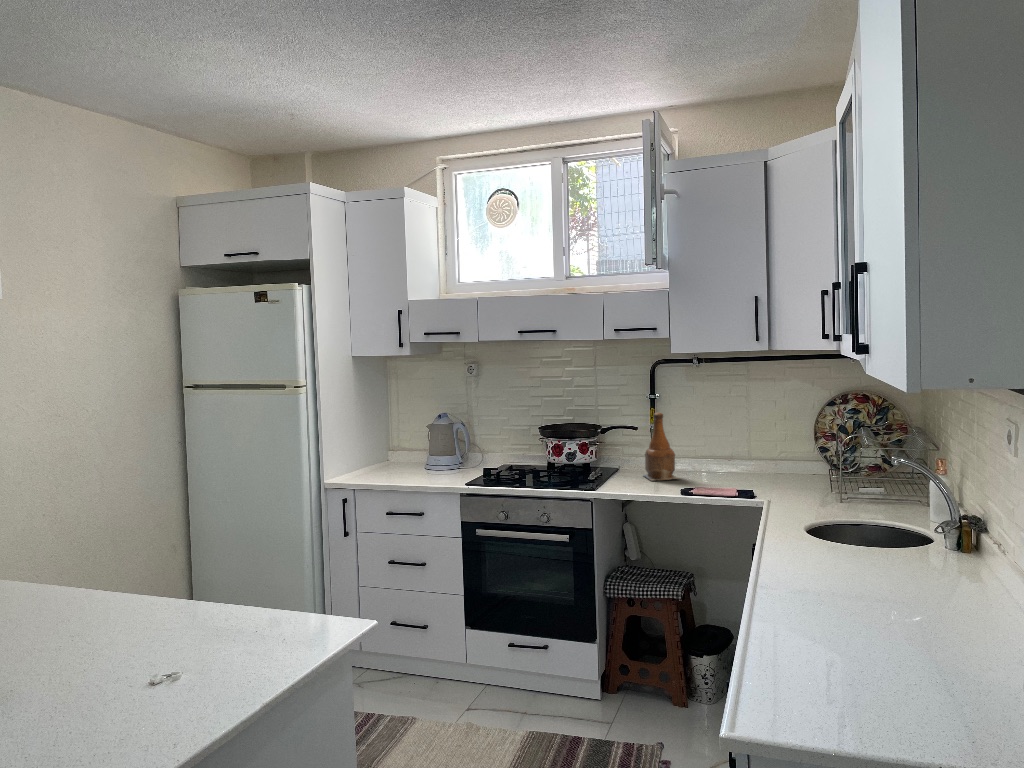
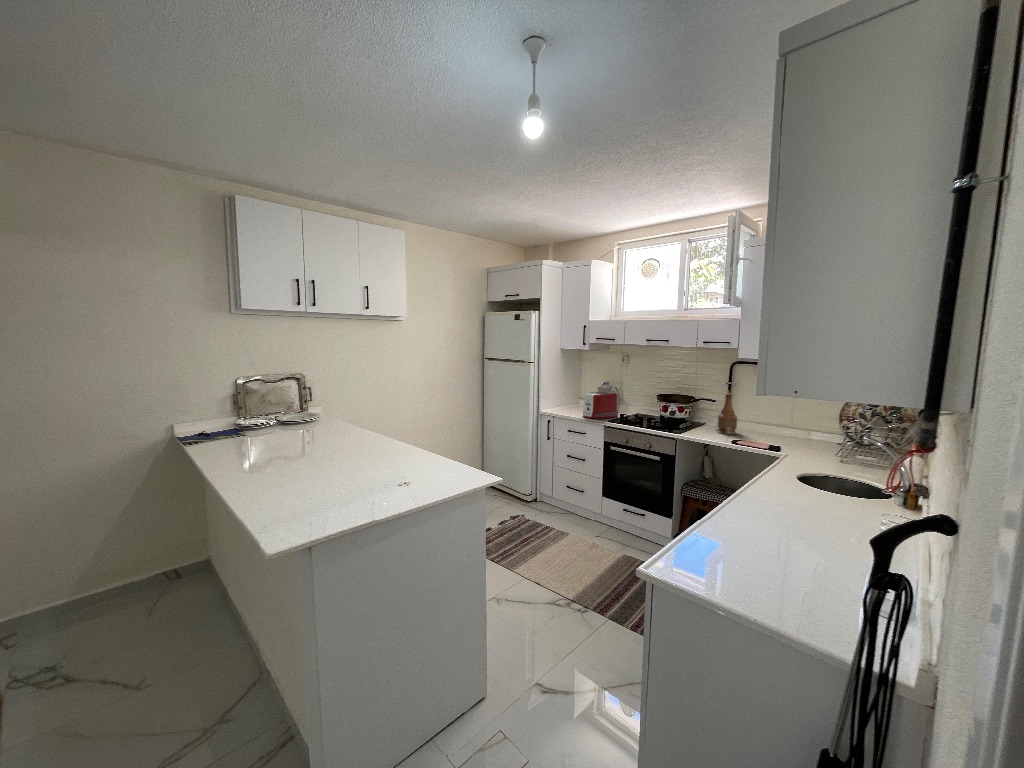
toaster: none [413,430,476,483] -> present [583,391,618,419]

